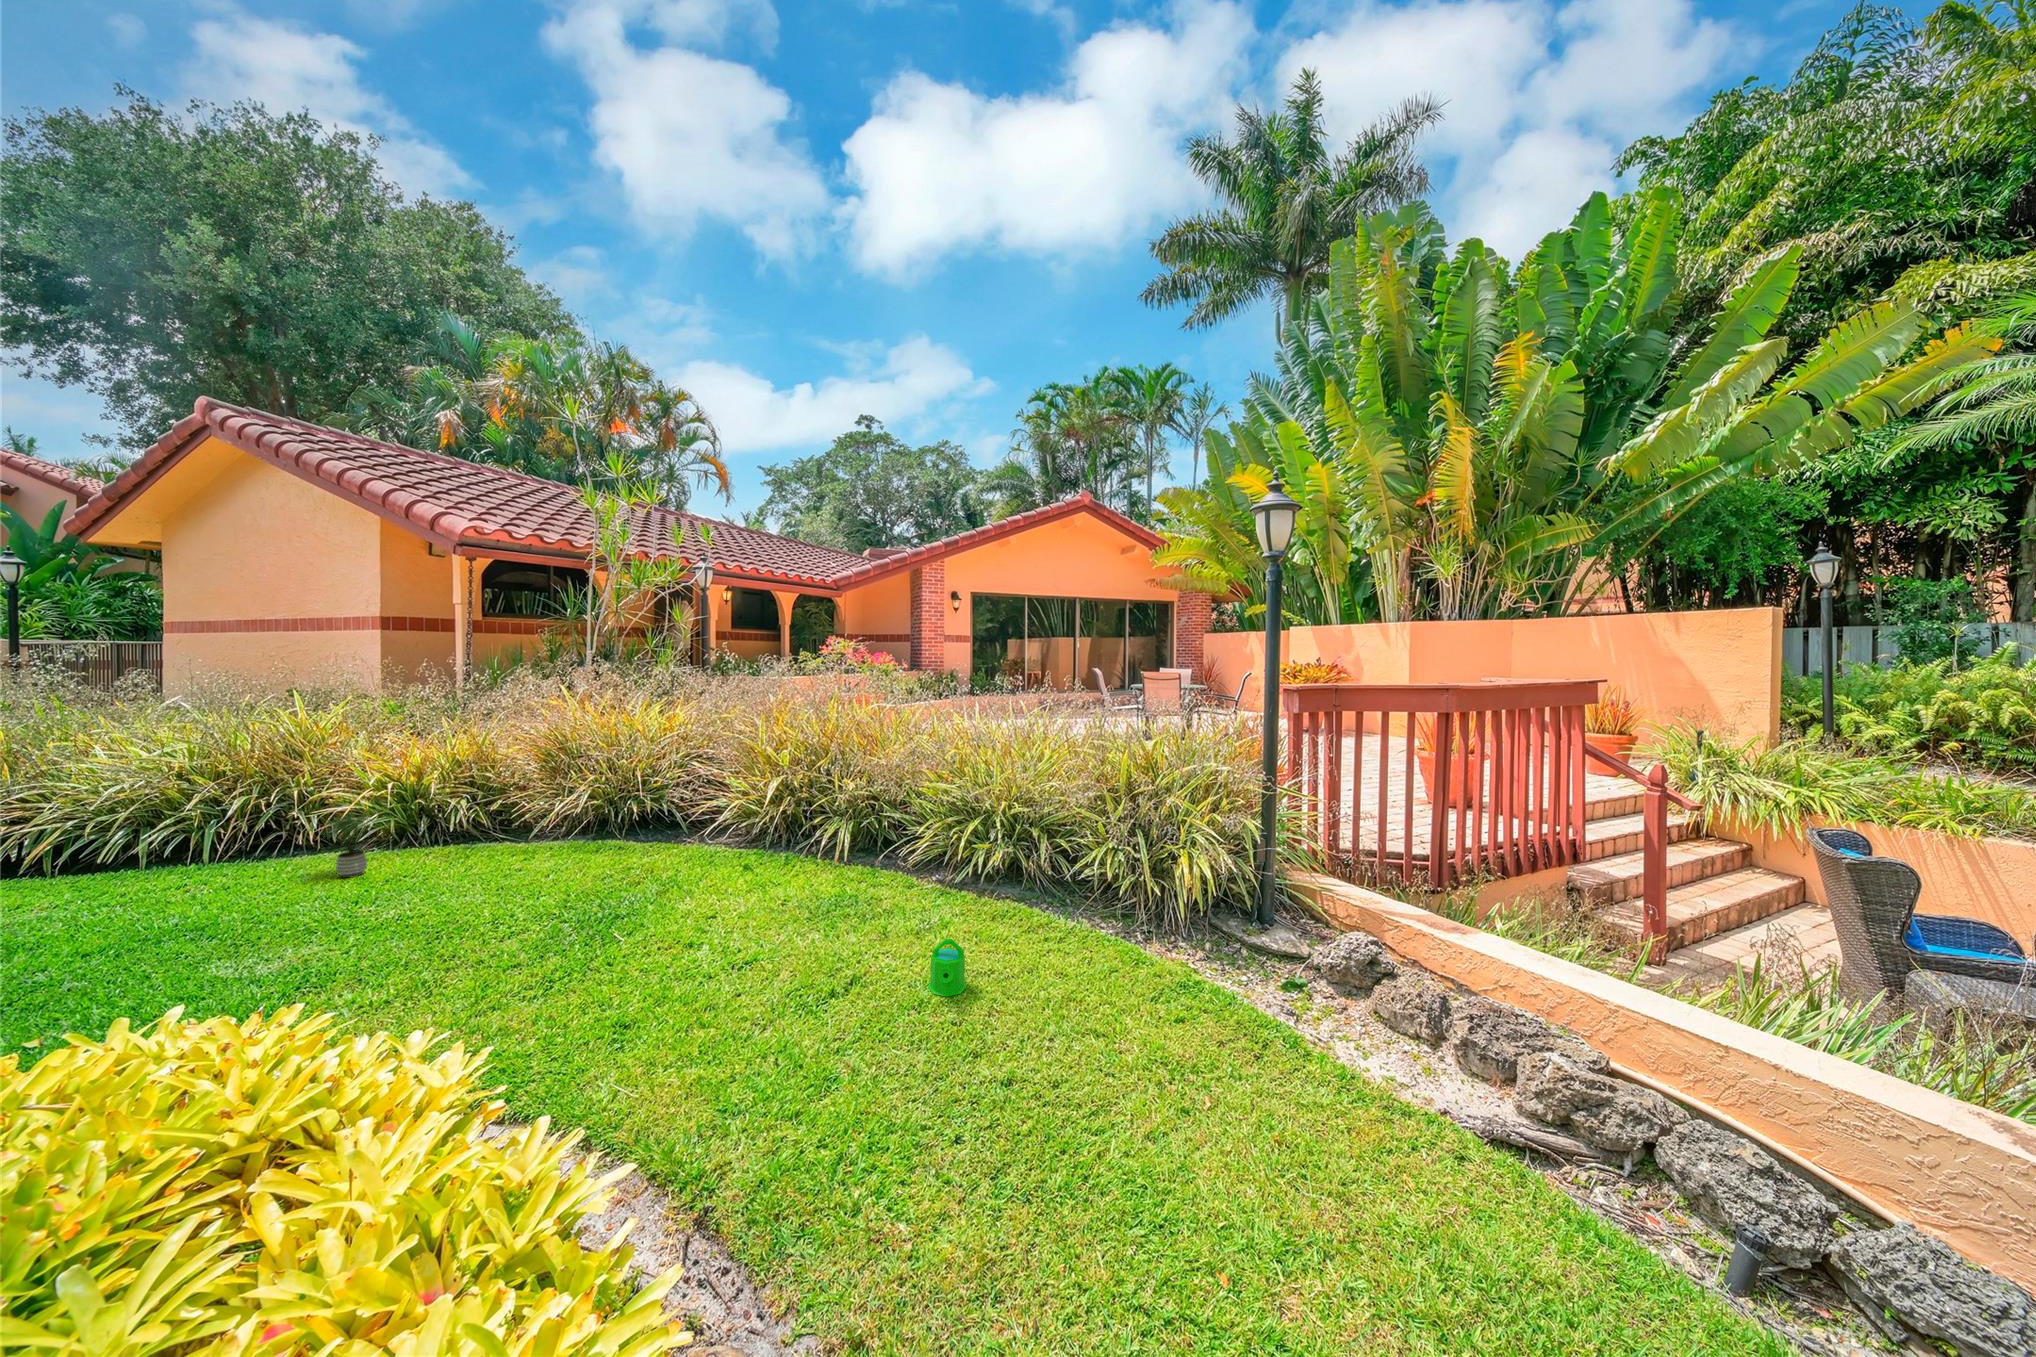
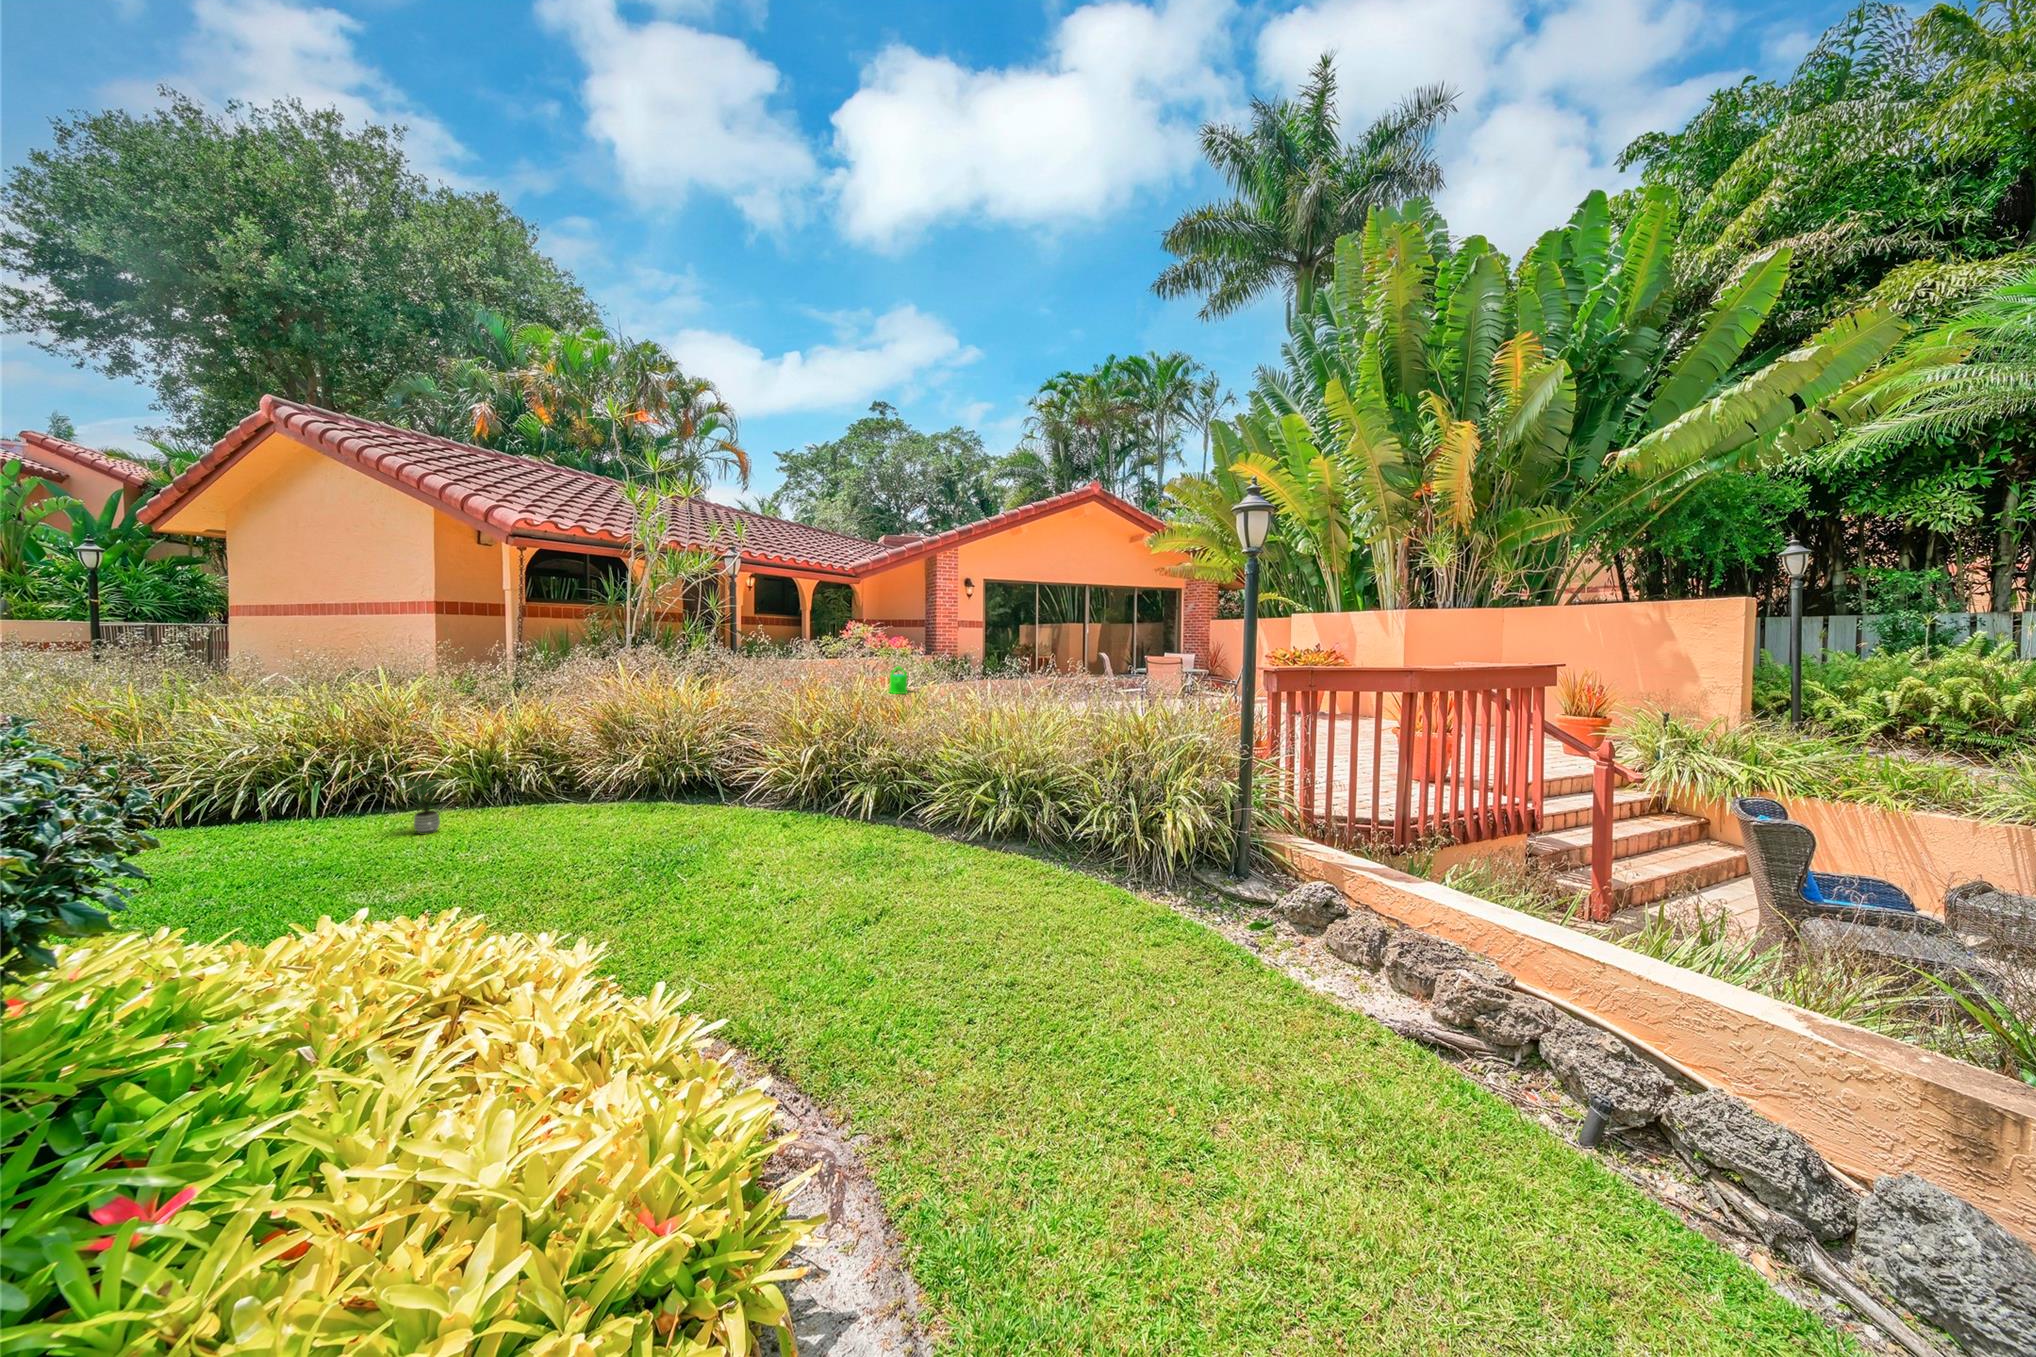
watering can: present [928,939,967,997] -> present [889,666,908,694]

